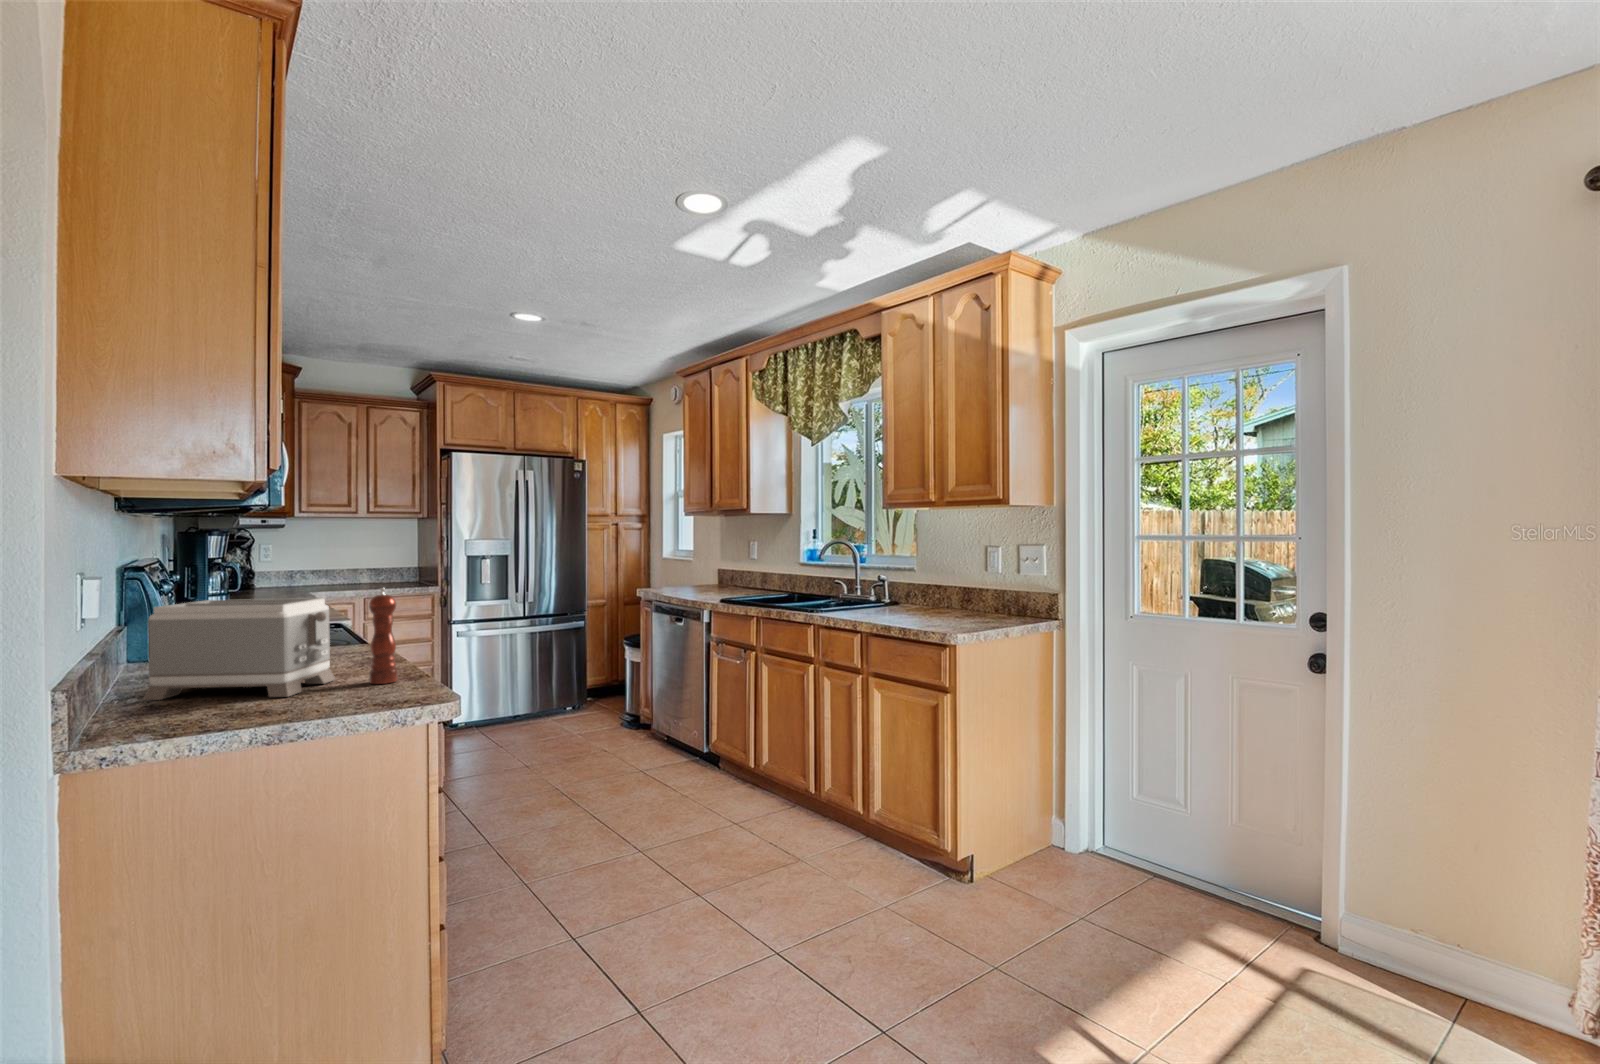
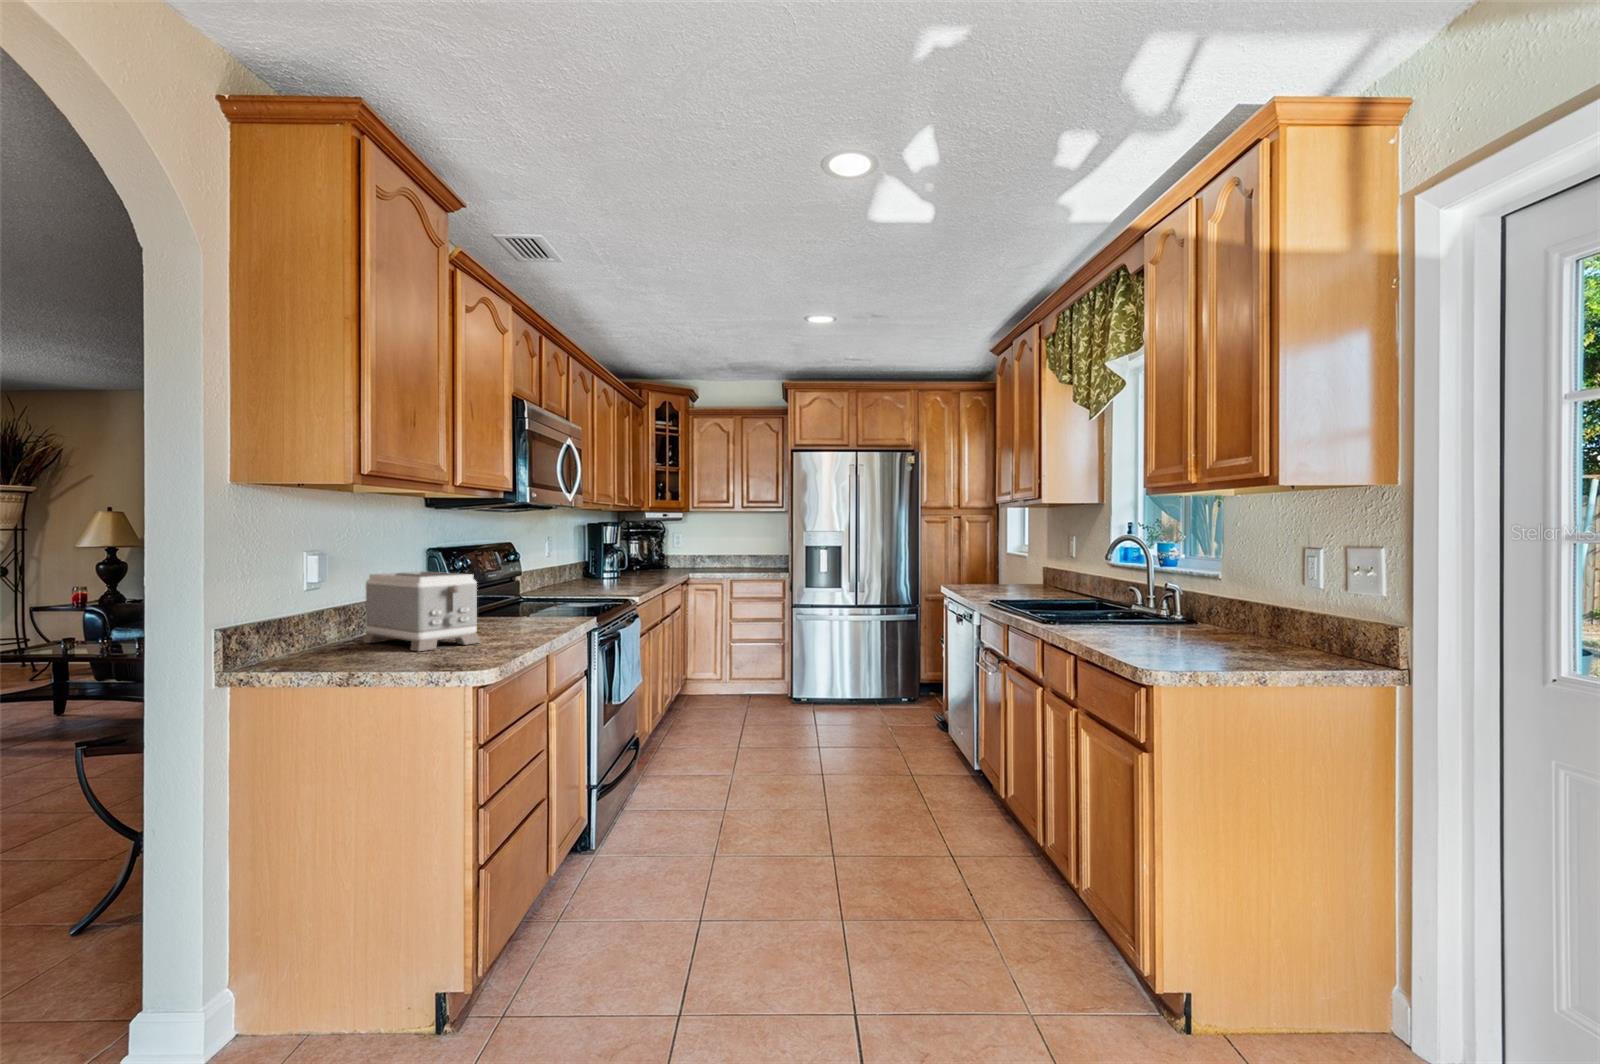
pepper mill: present [369,588,398,684] -> none [486,568,509,650]

